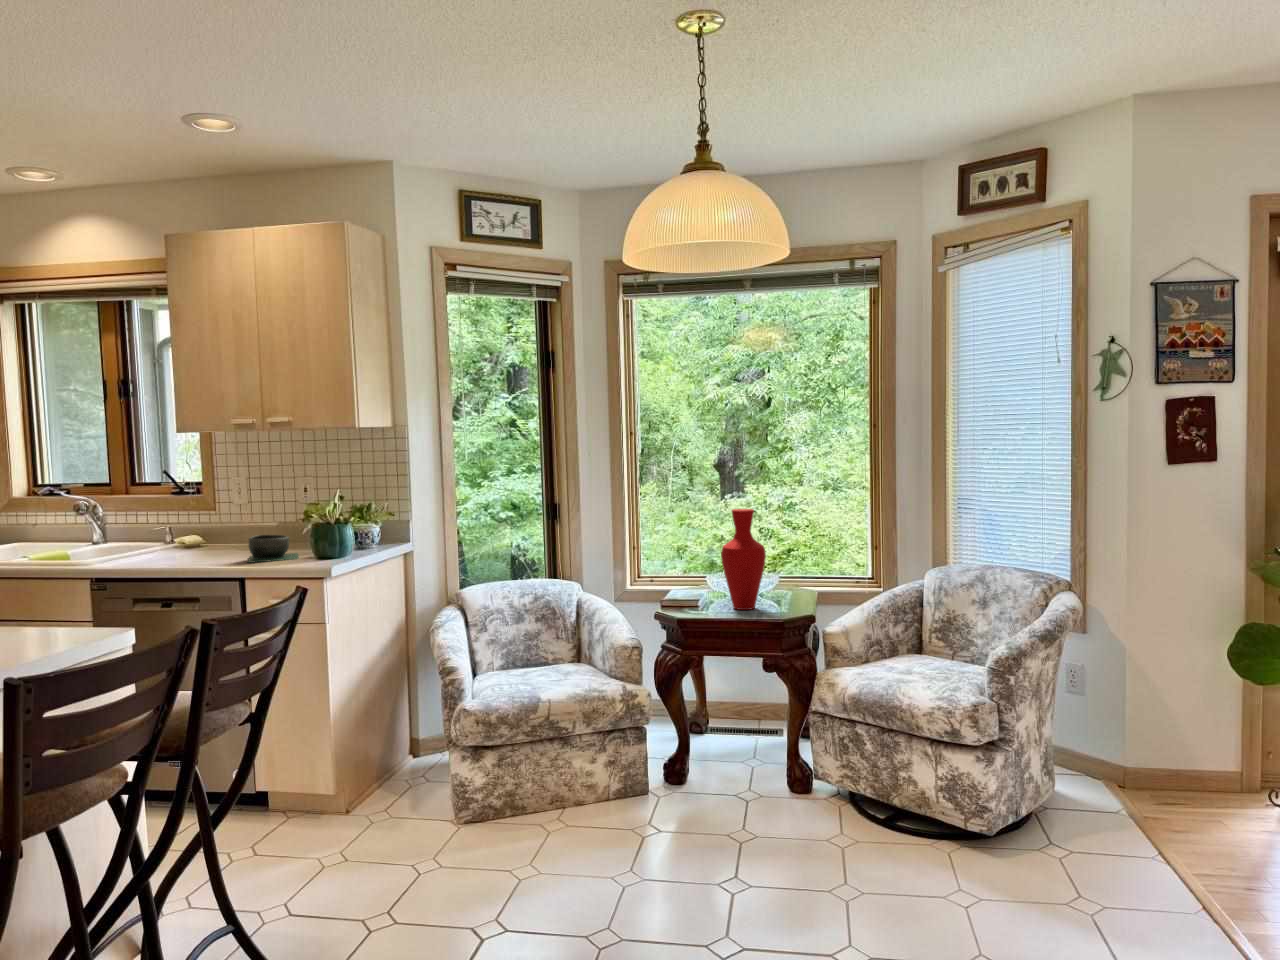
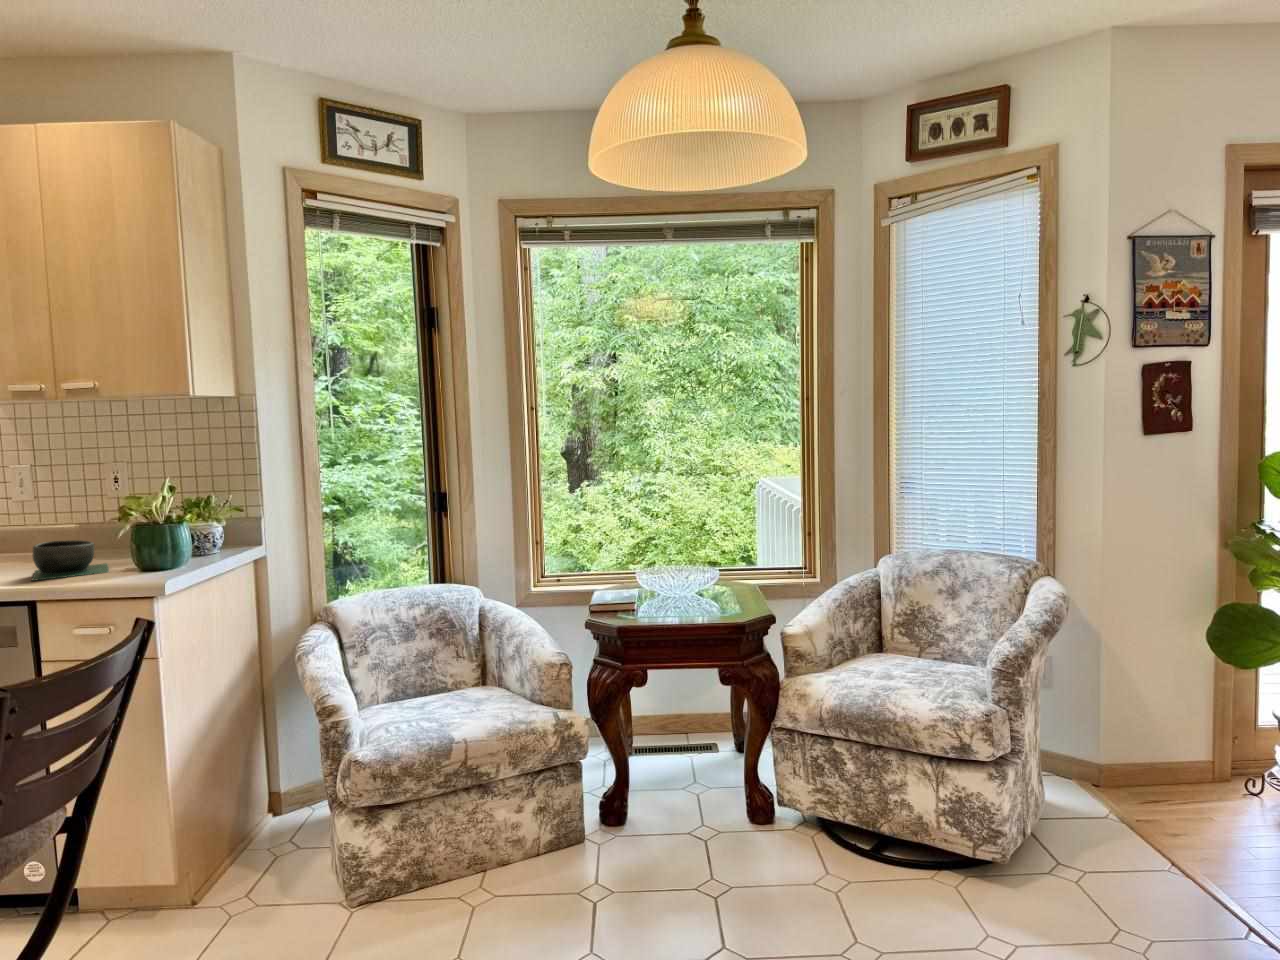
vase: present [721,509,766,610] -> none [663,492,716,612]

